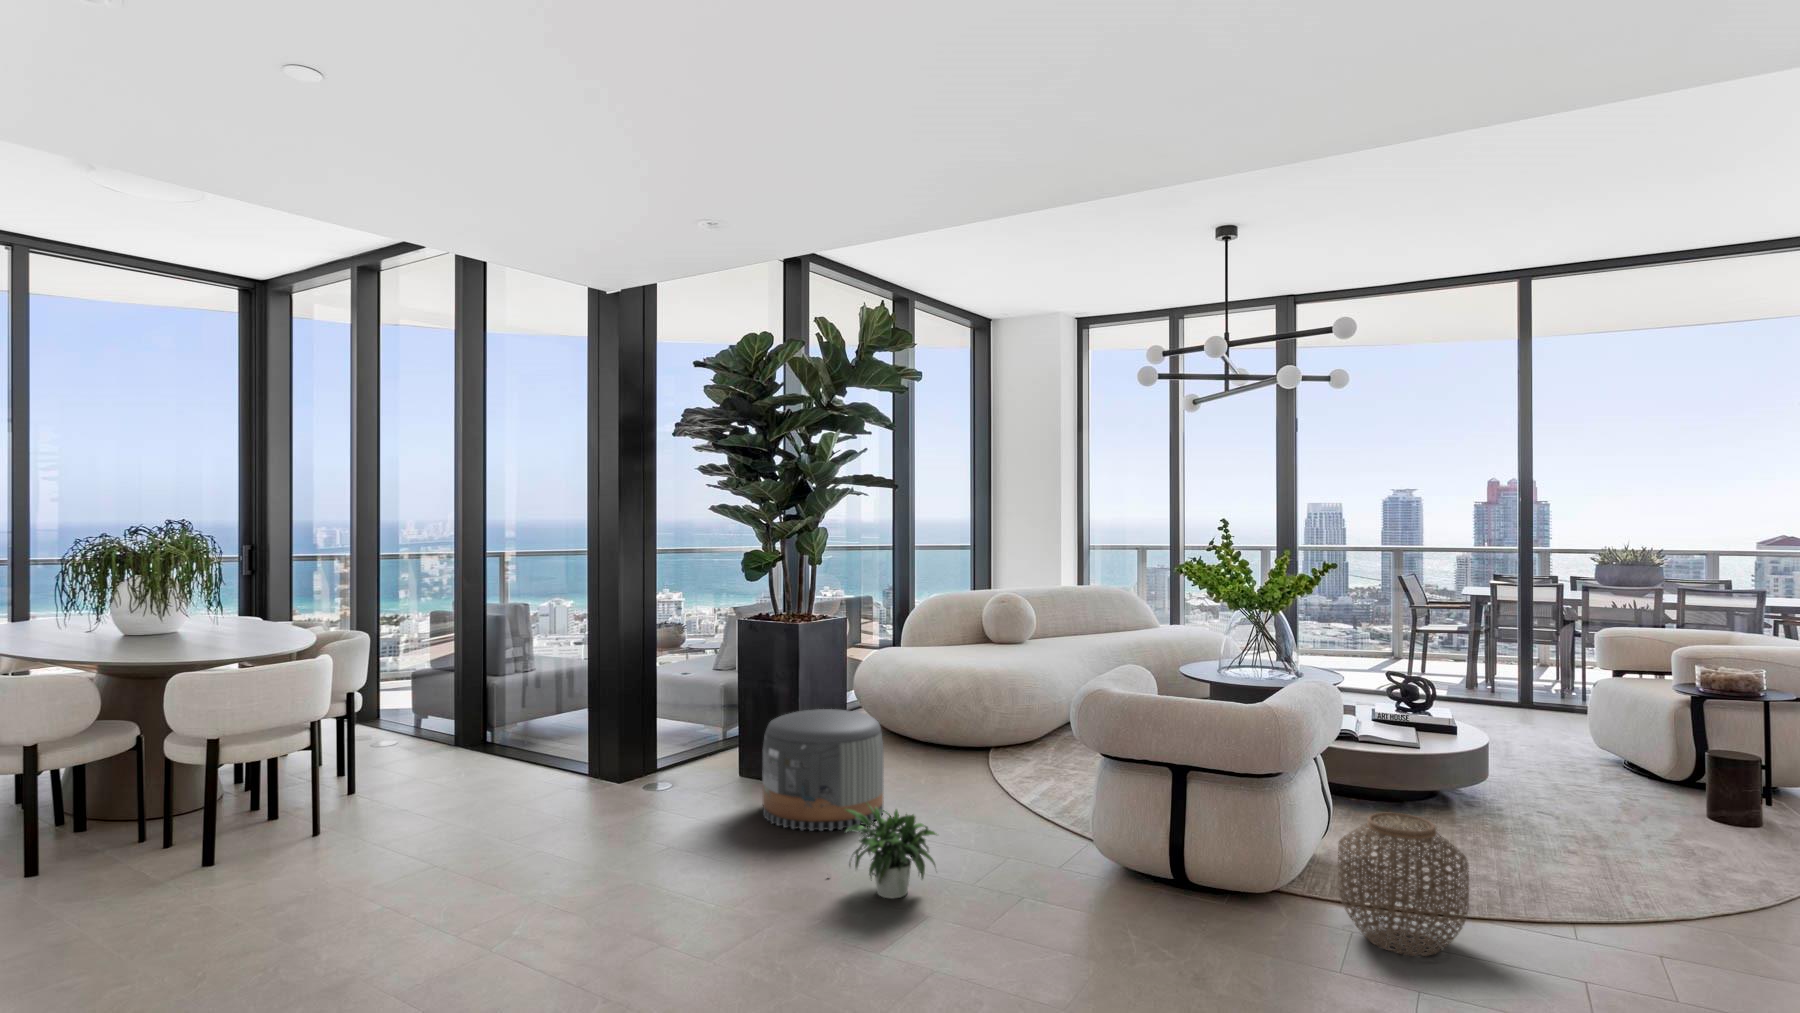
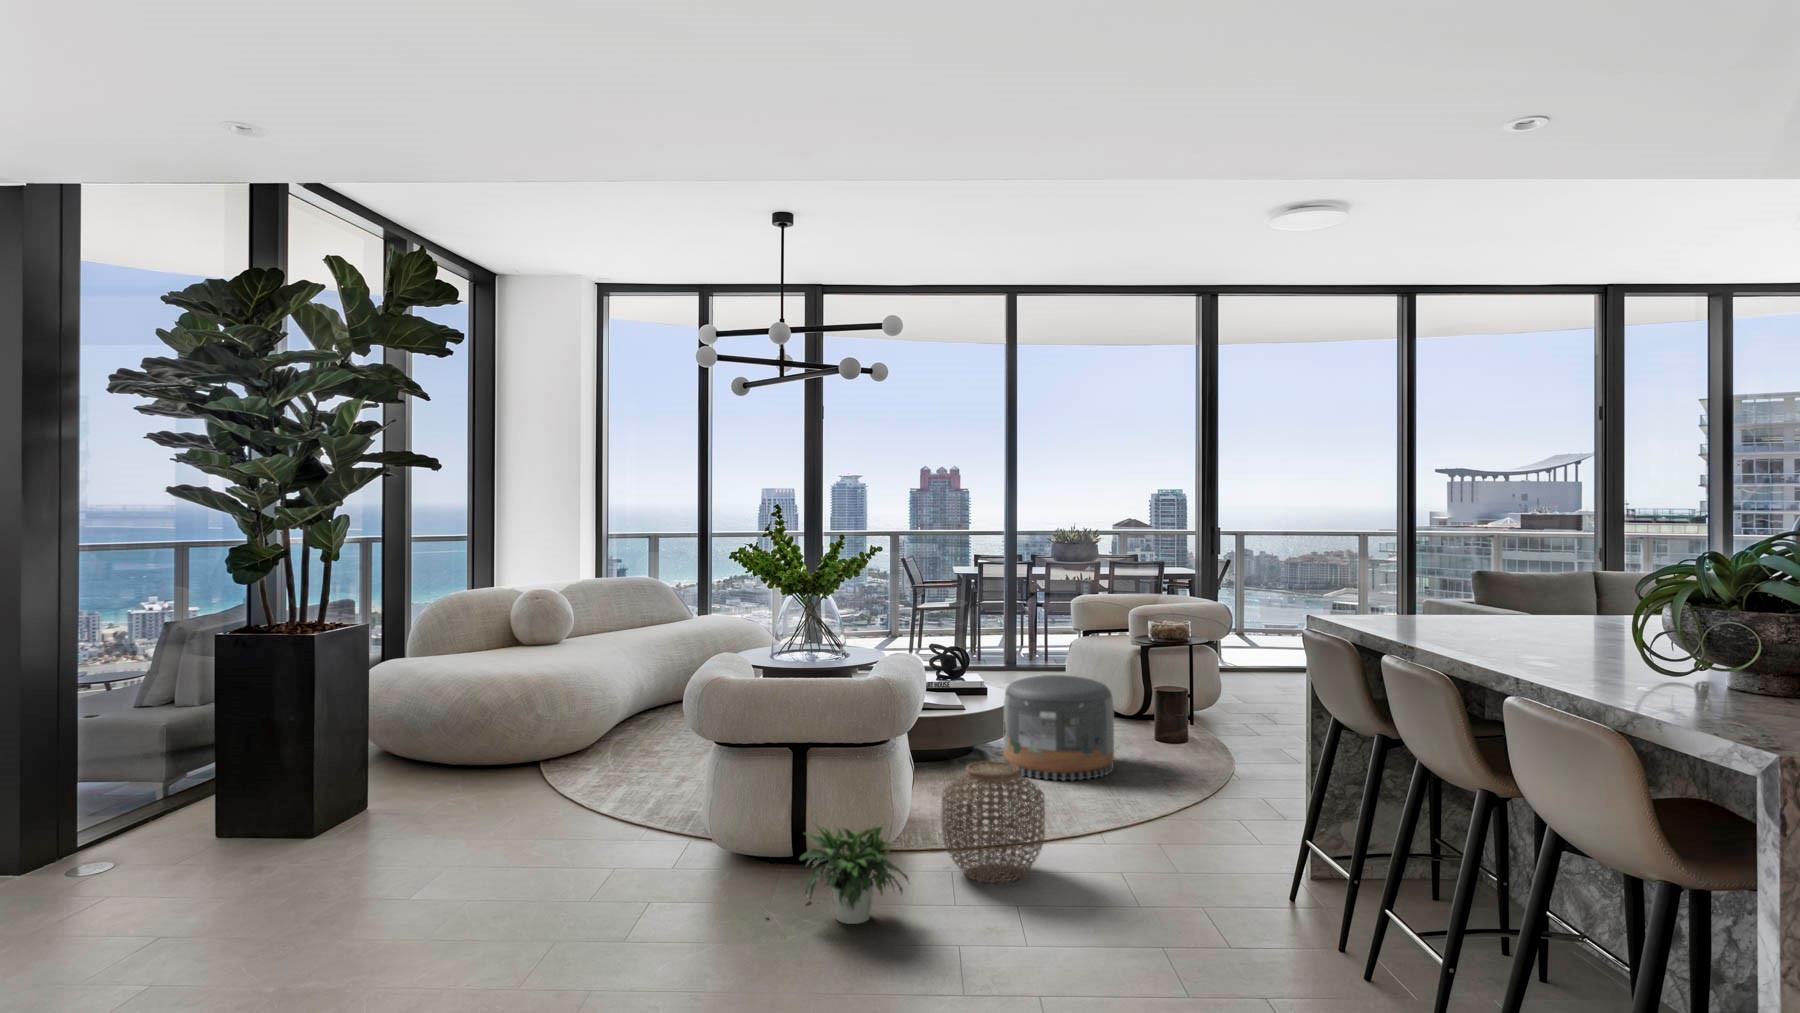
pouf: present [763,709,884,831] -> present [1004,675,1114,781]
potted plant: present [845,802,937,898] -> present [766,826,909,924]

